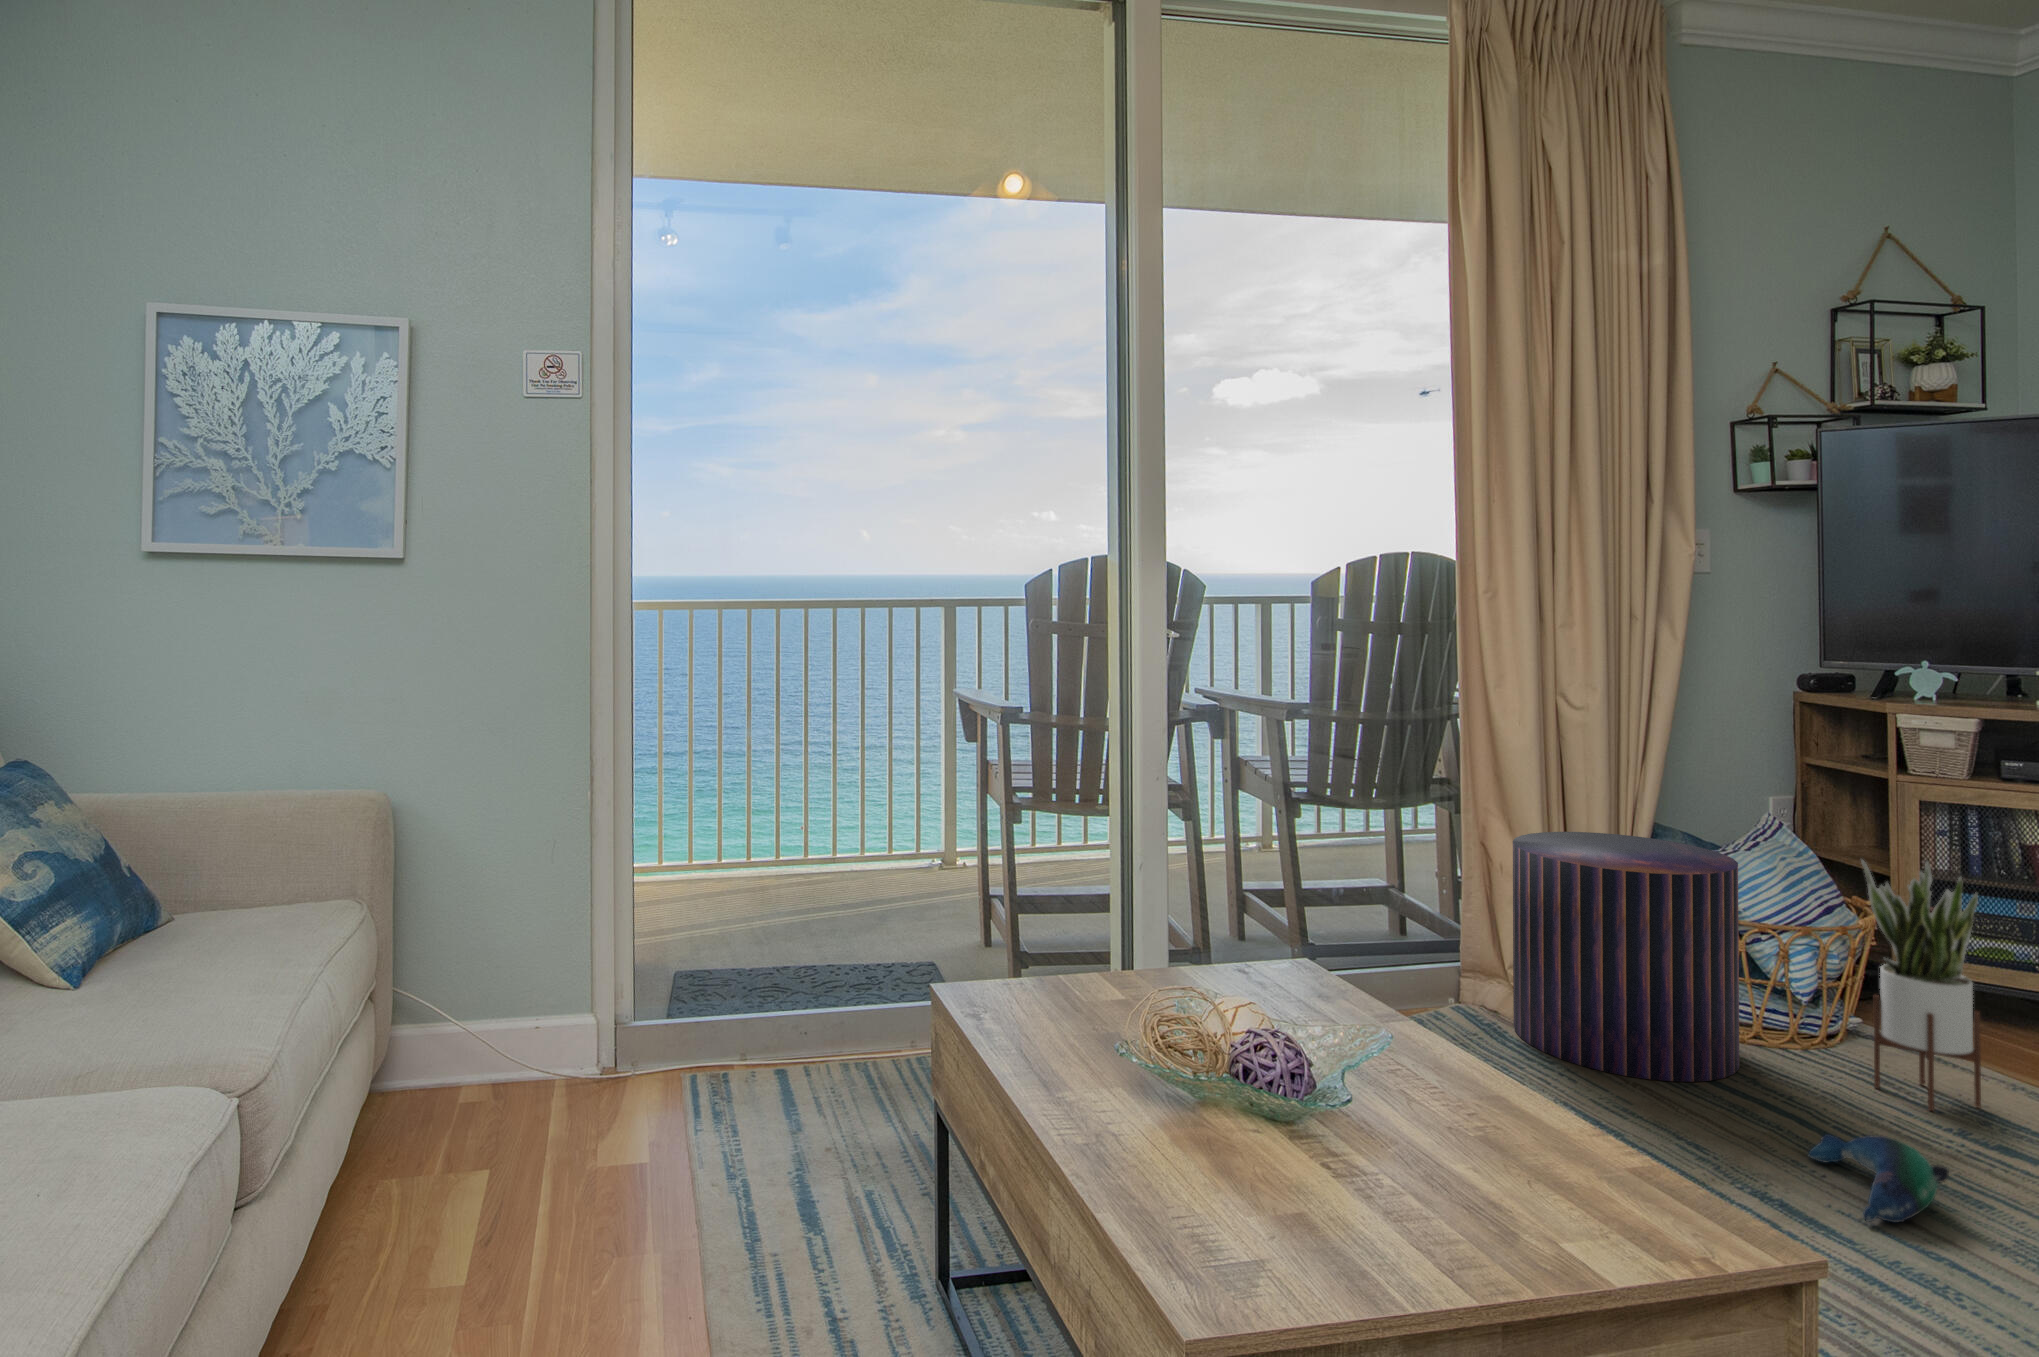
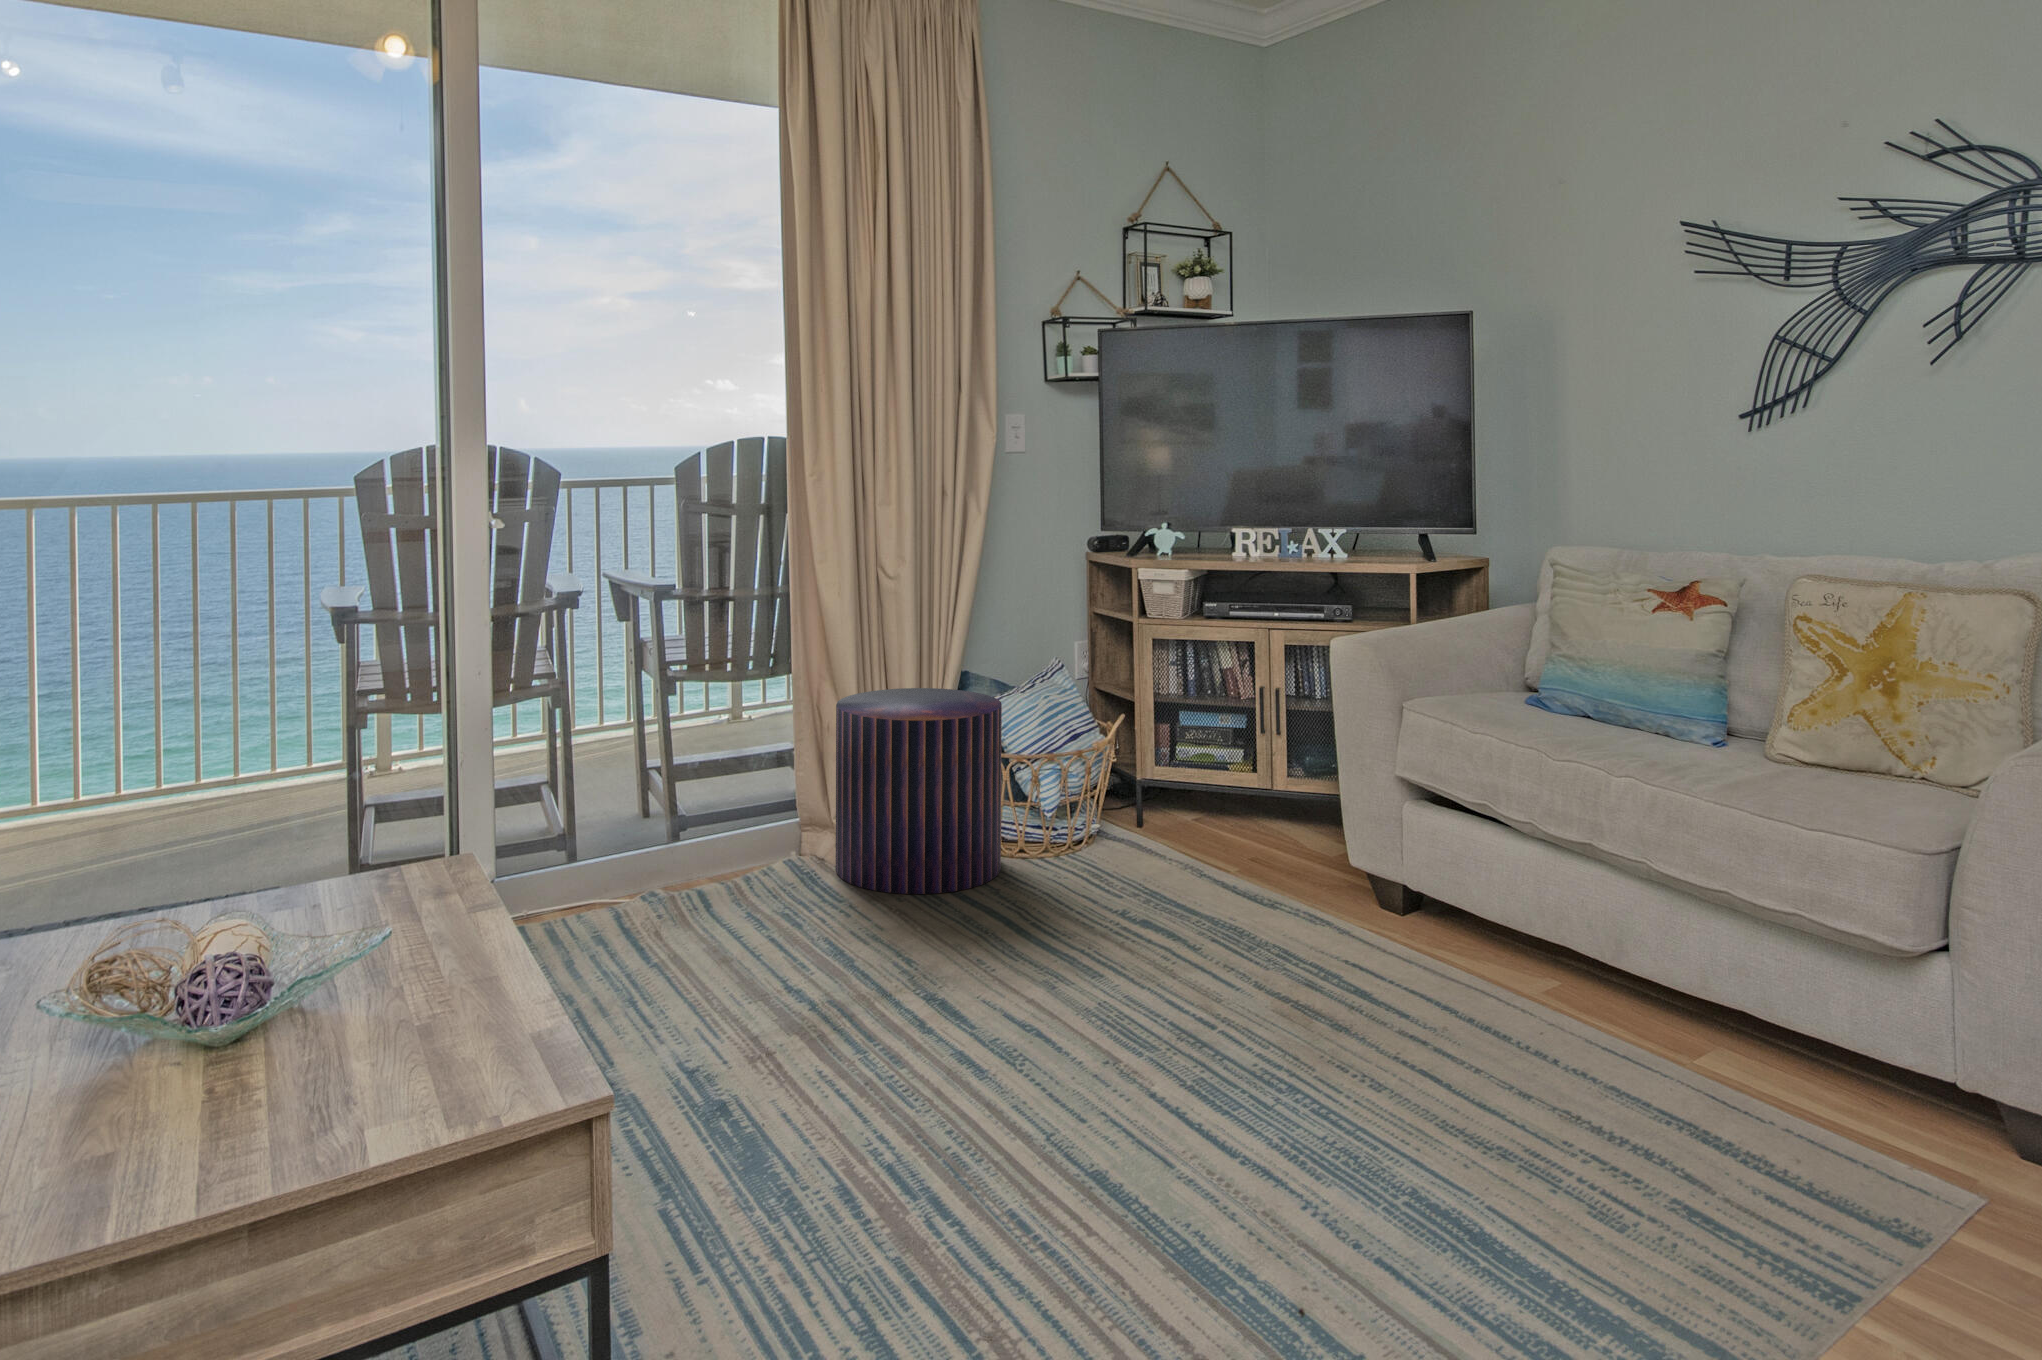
potted plant: present [1861,860,1981,1111] -> none [1078,692,1155,888]
plush toy: present [1808,1134,1949,1222] -> none [1007,909,1081,974]

